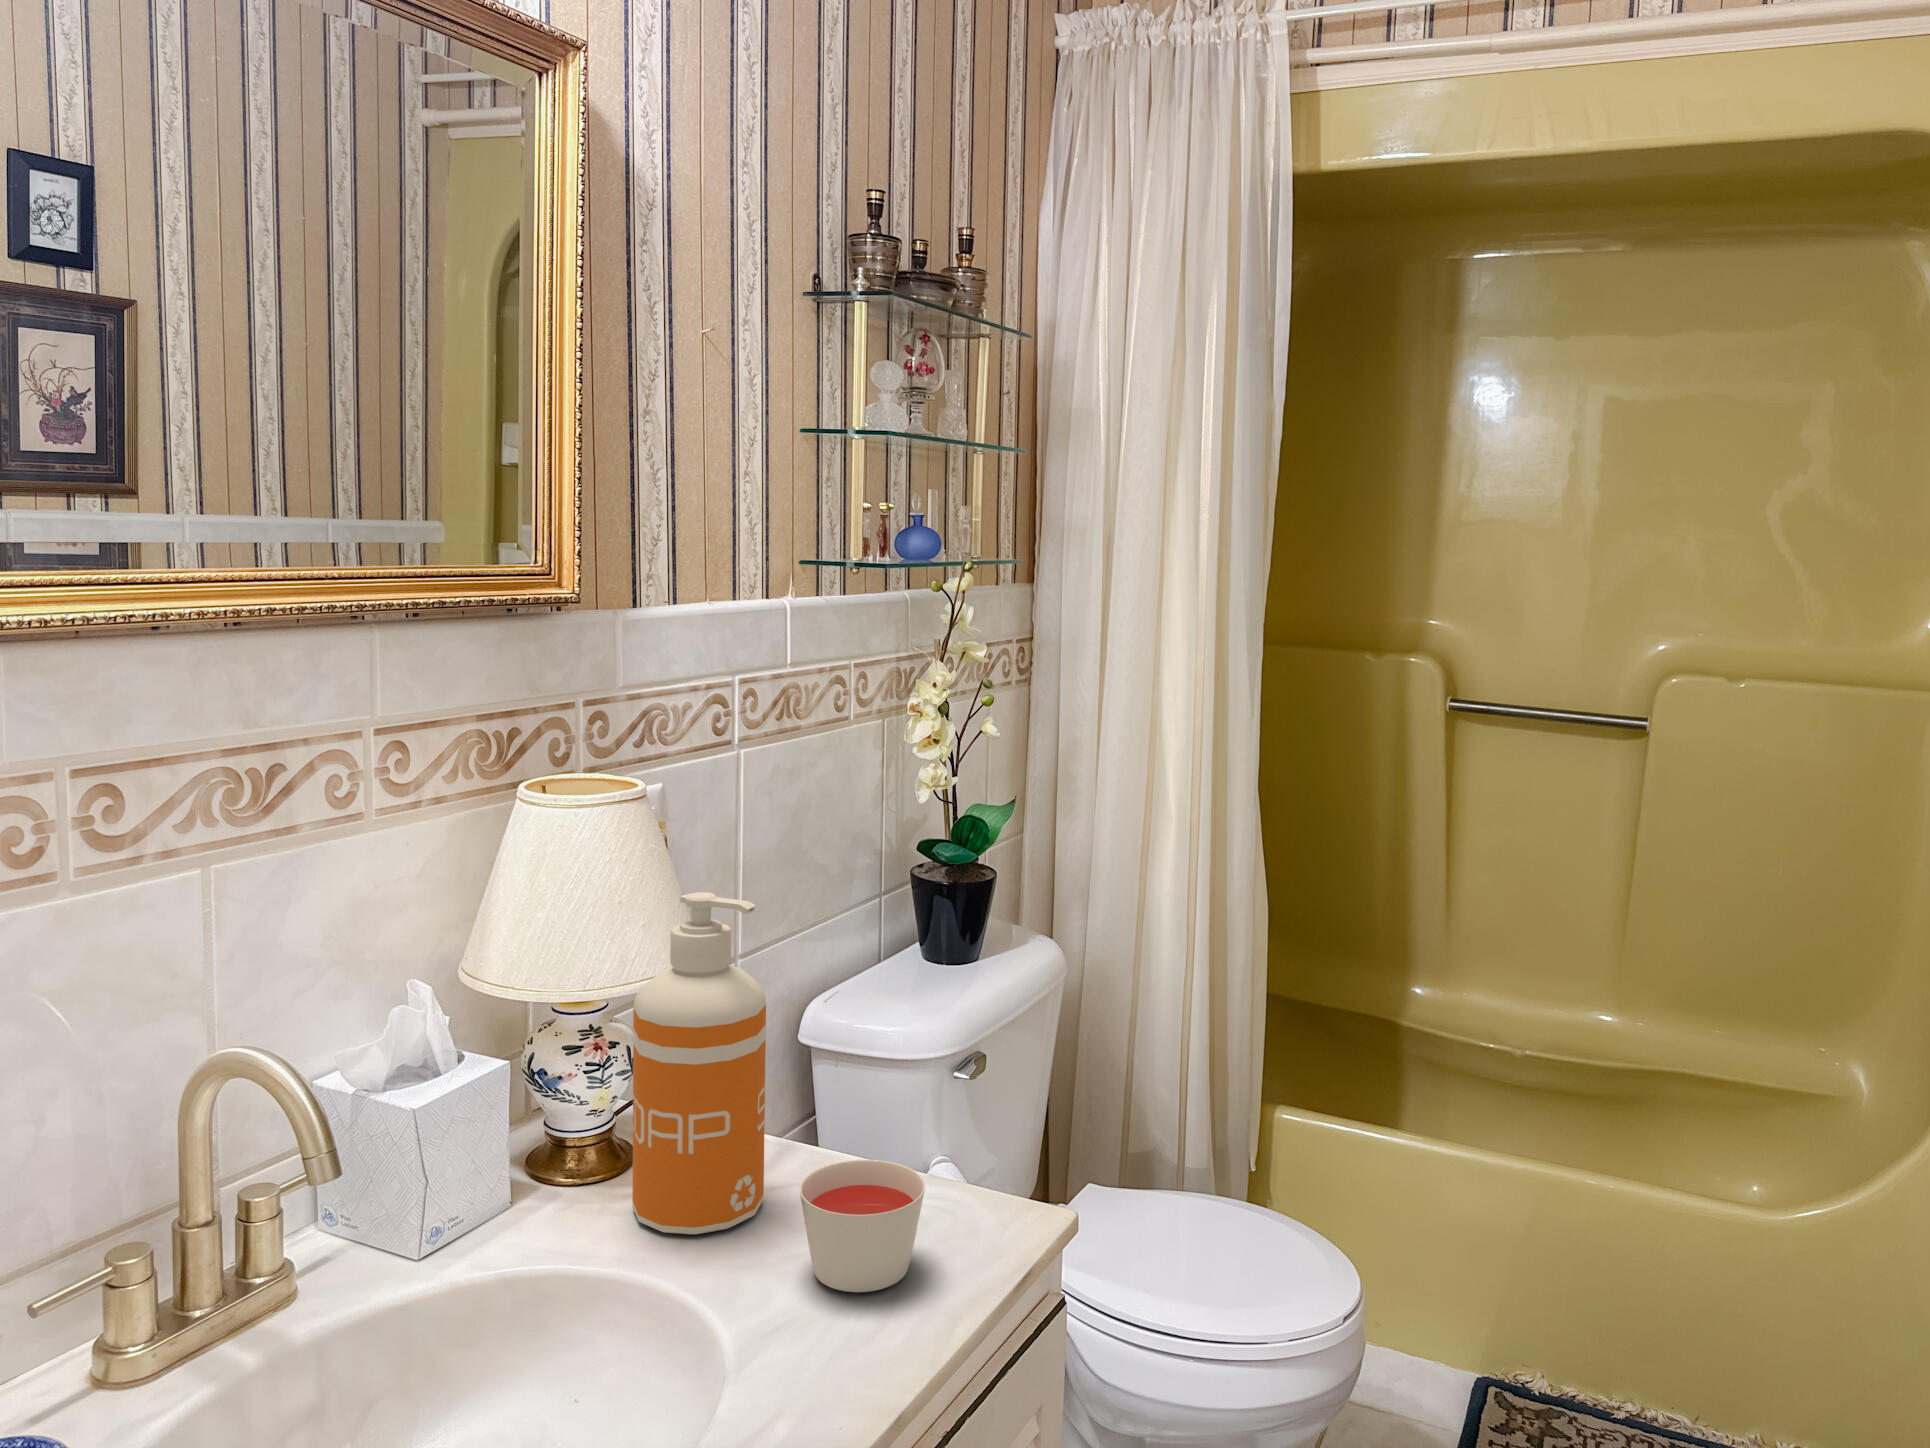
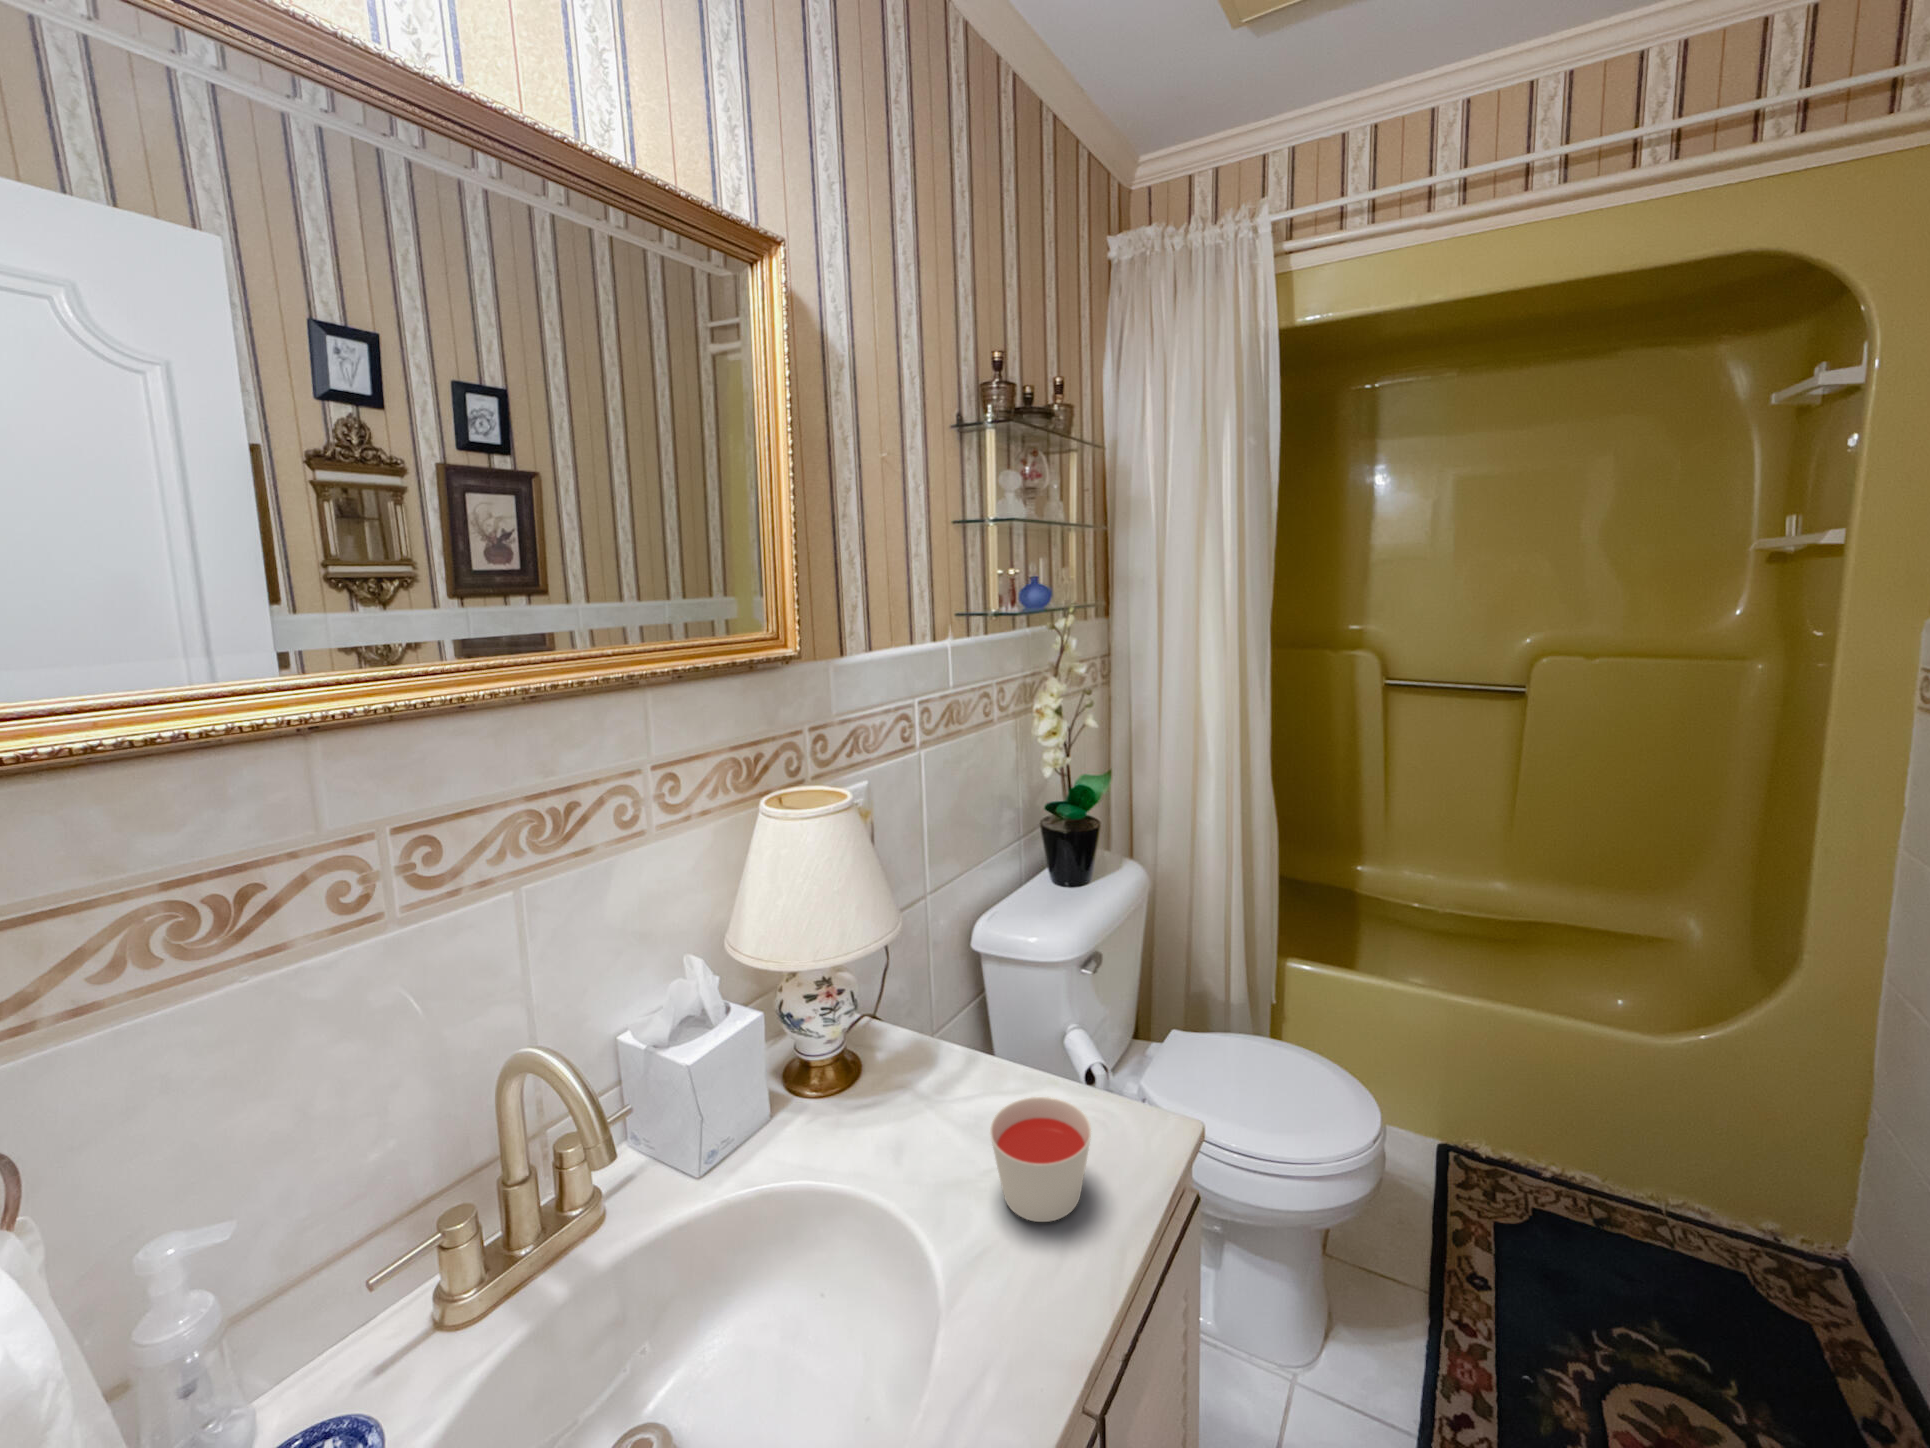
soap dispenser: present [633,892,766,1235] -> none [853,883,959,1154]

